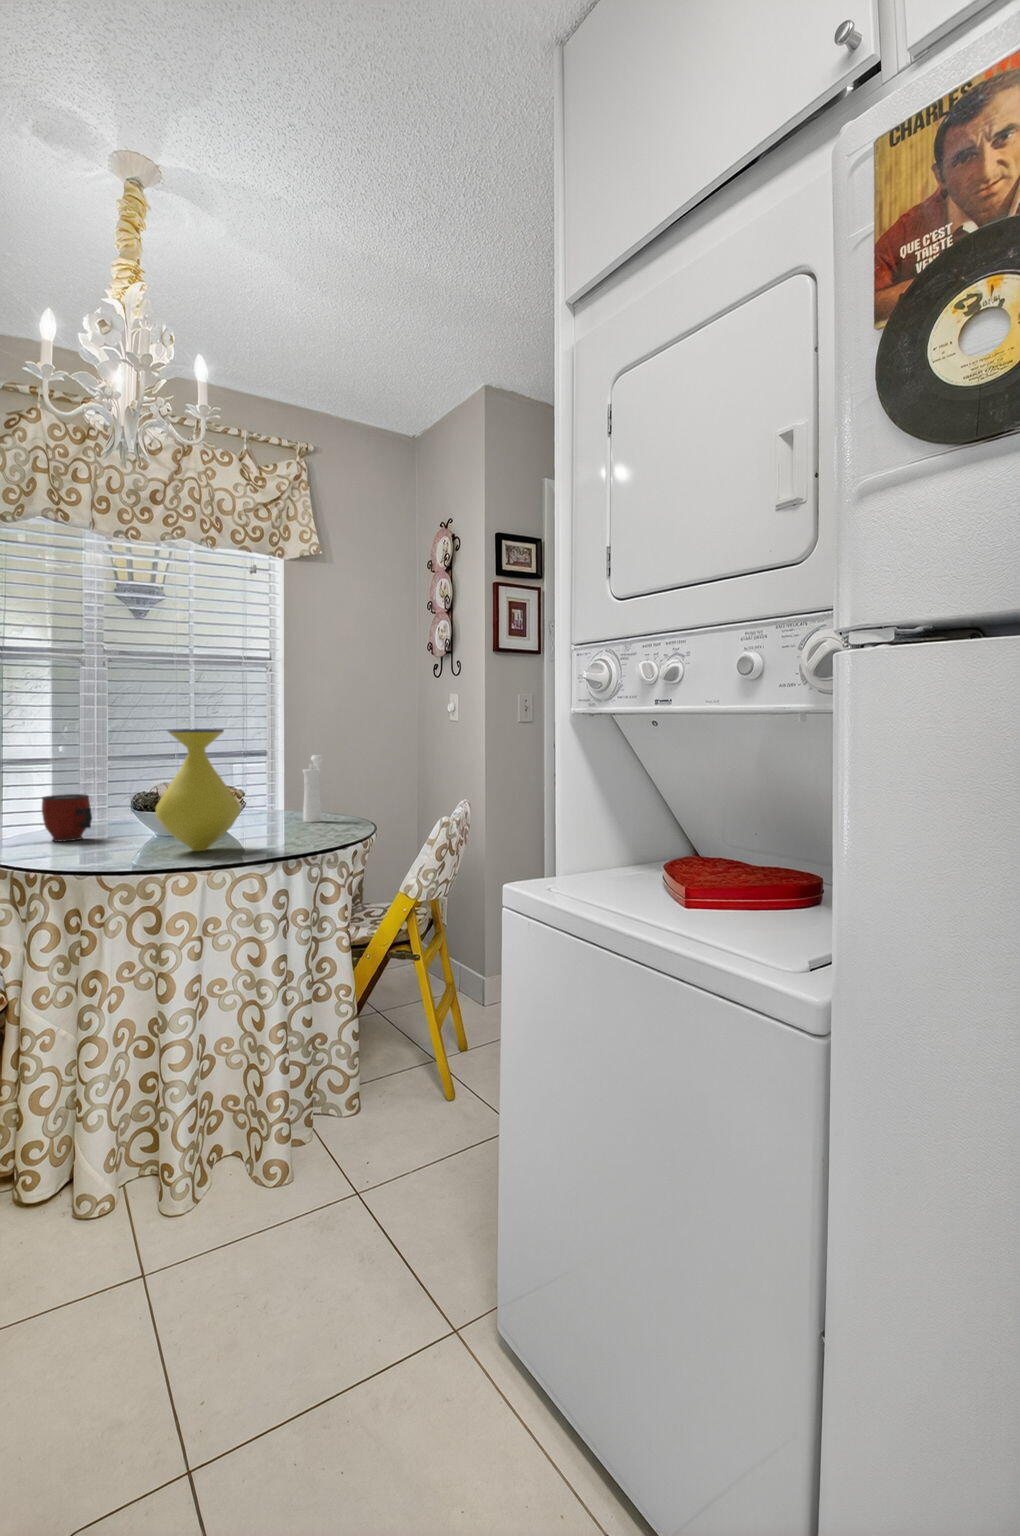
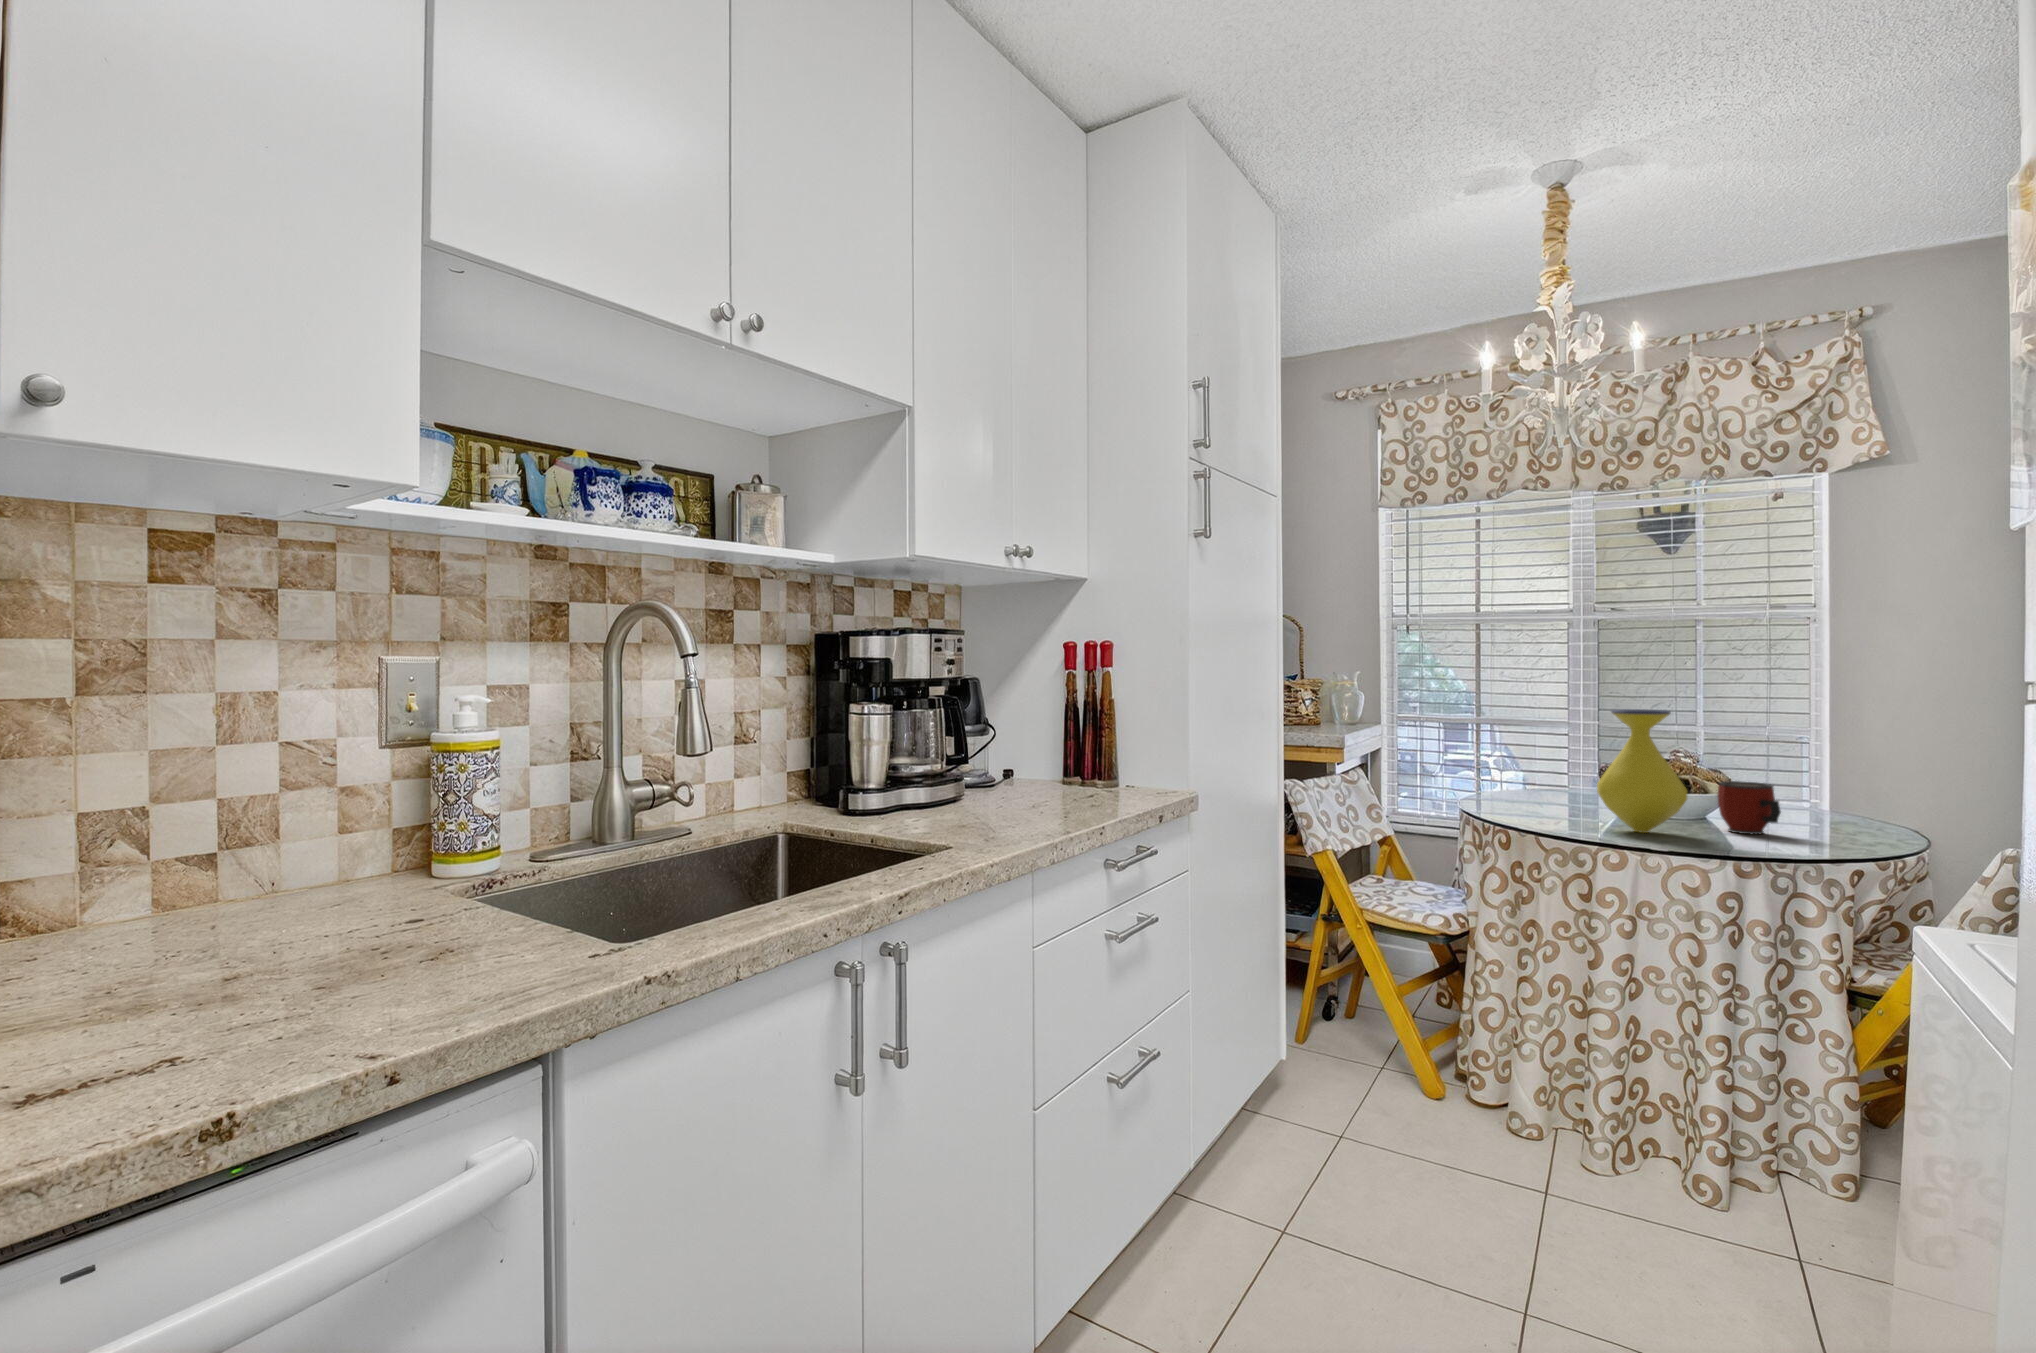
pepper mill: present [303,755,323,822] -> none [1809,740,1851,826]
mug: present [42,794,92,841] -> present [1717,781,1781,834]

